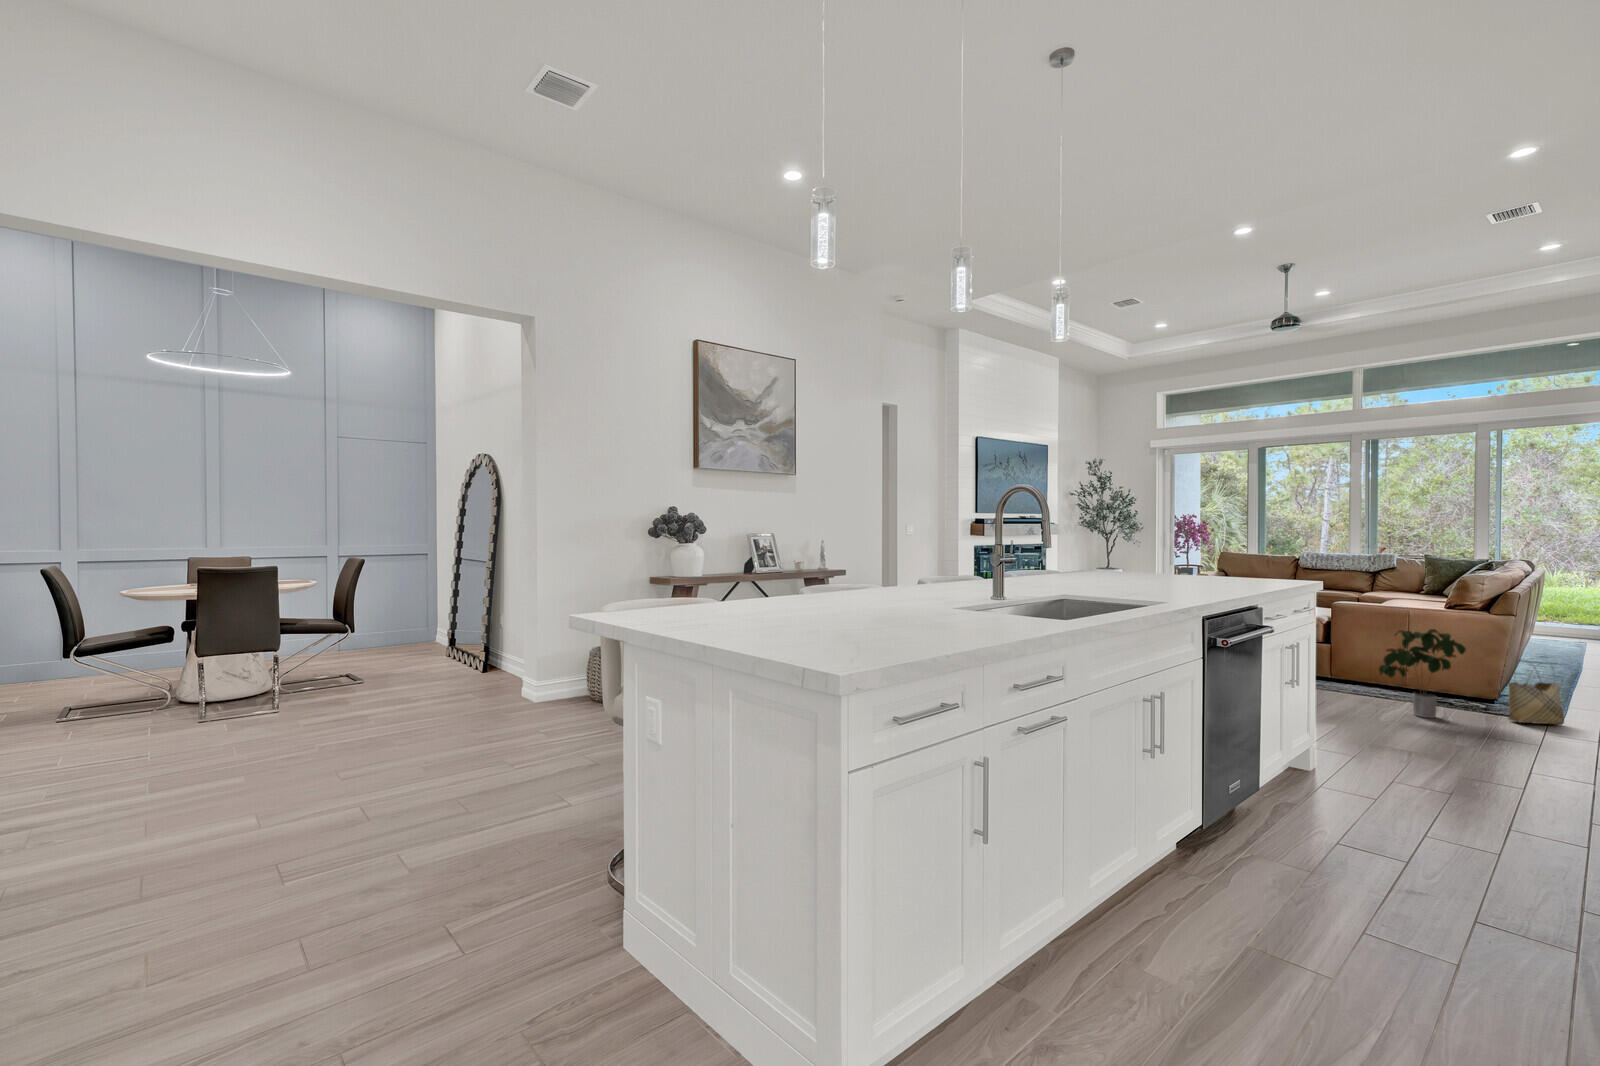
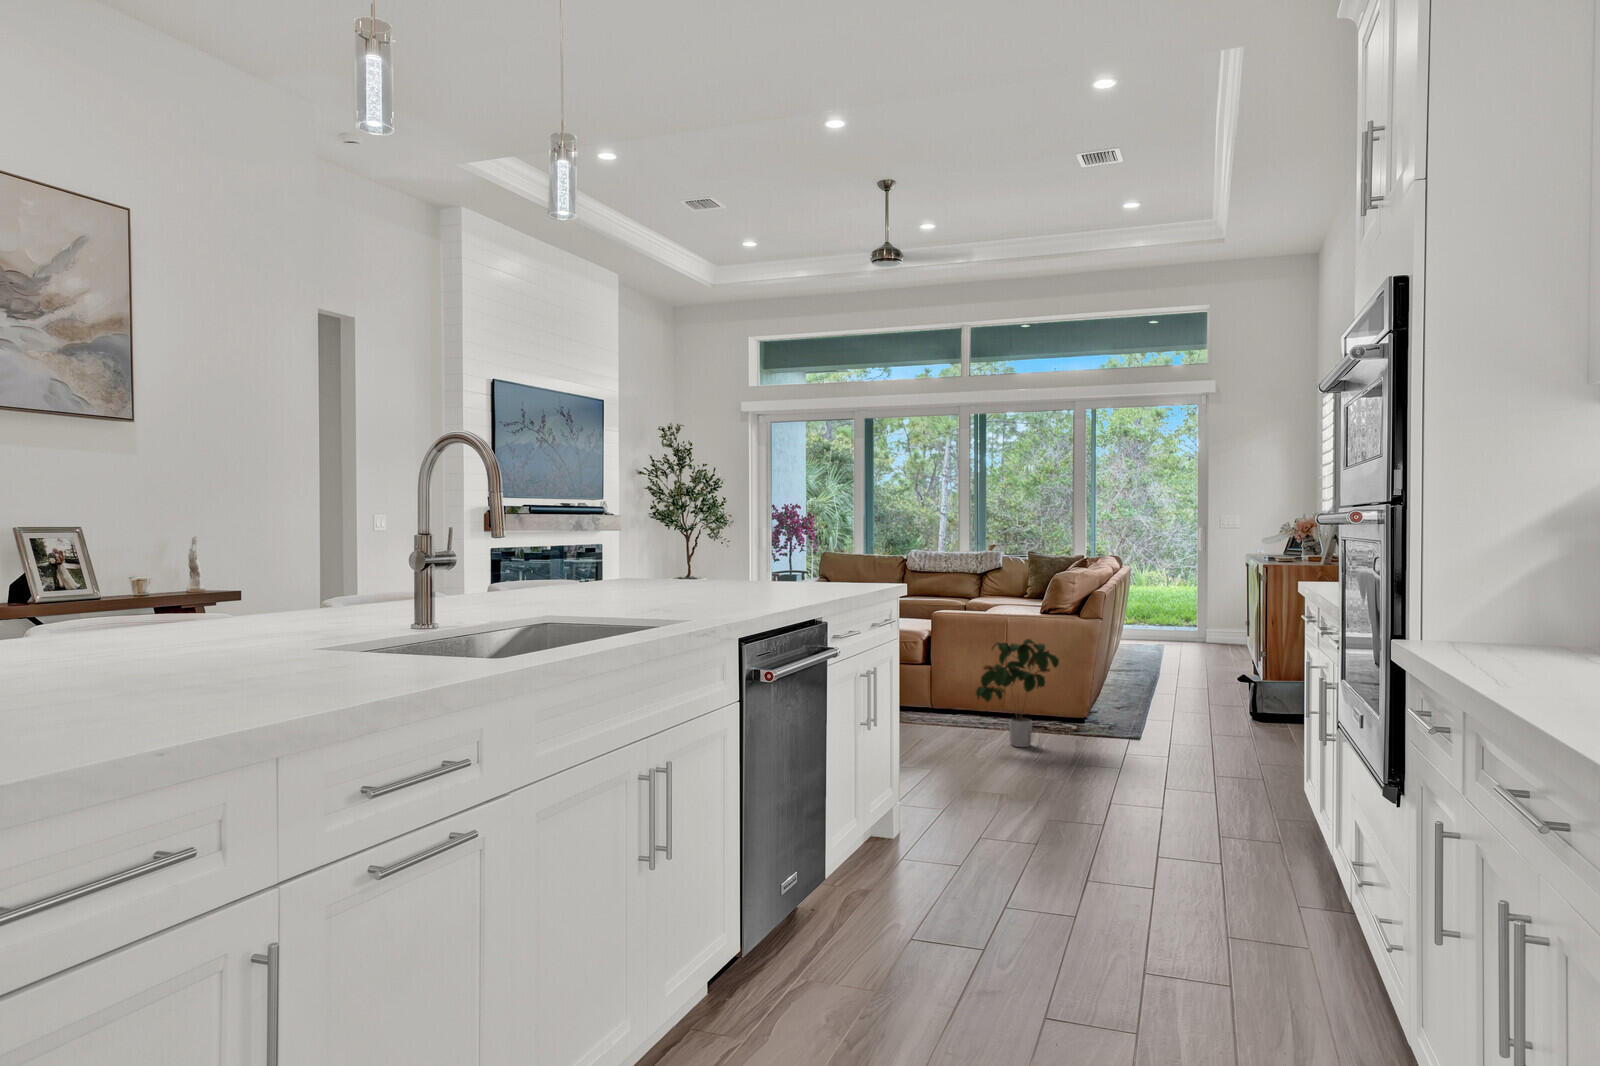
woven basket: present [1508,667,1564,724] -> none [1096,669,1144,743]

